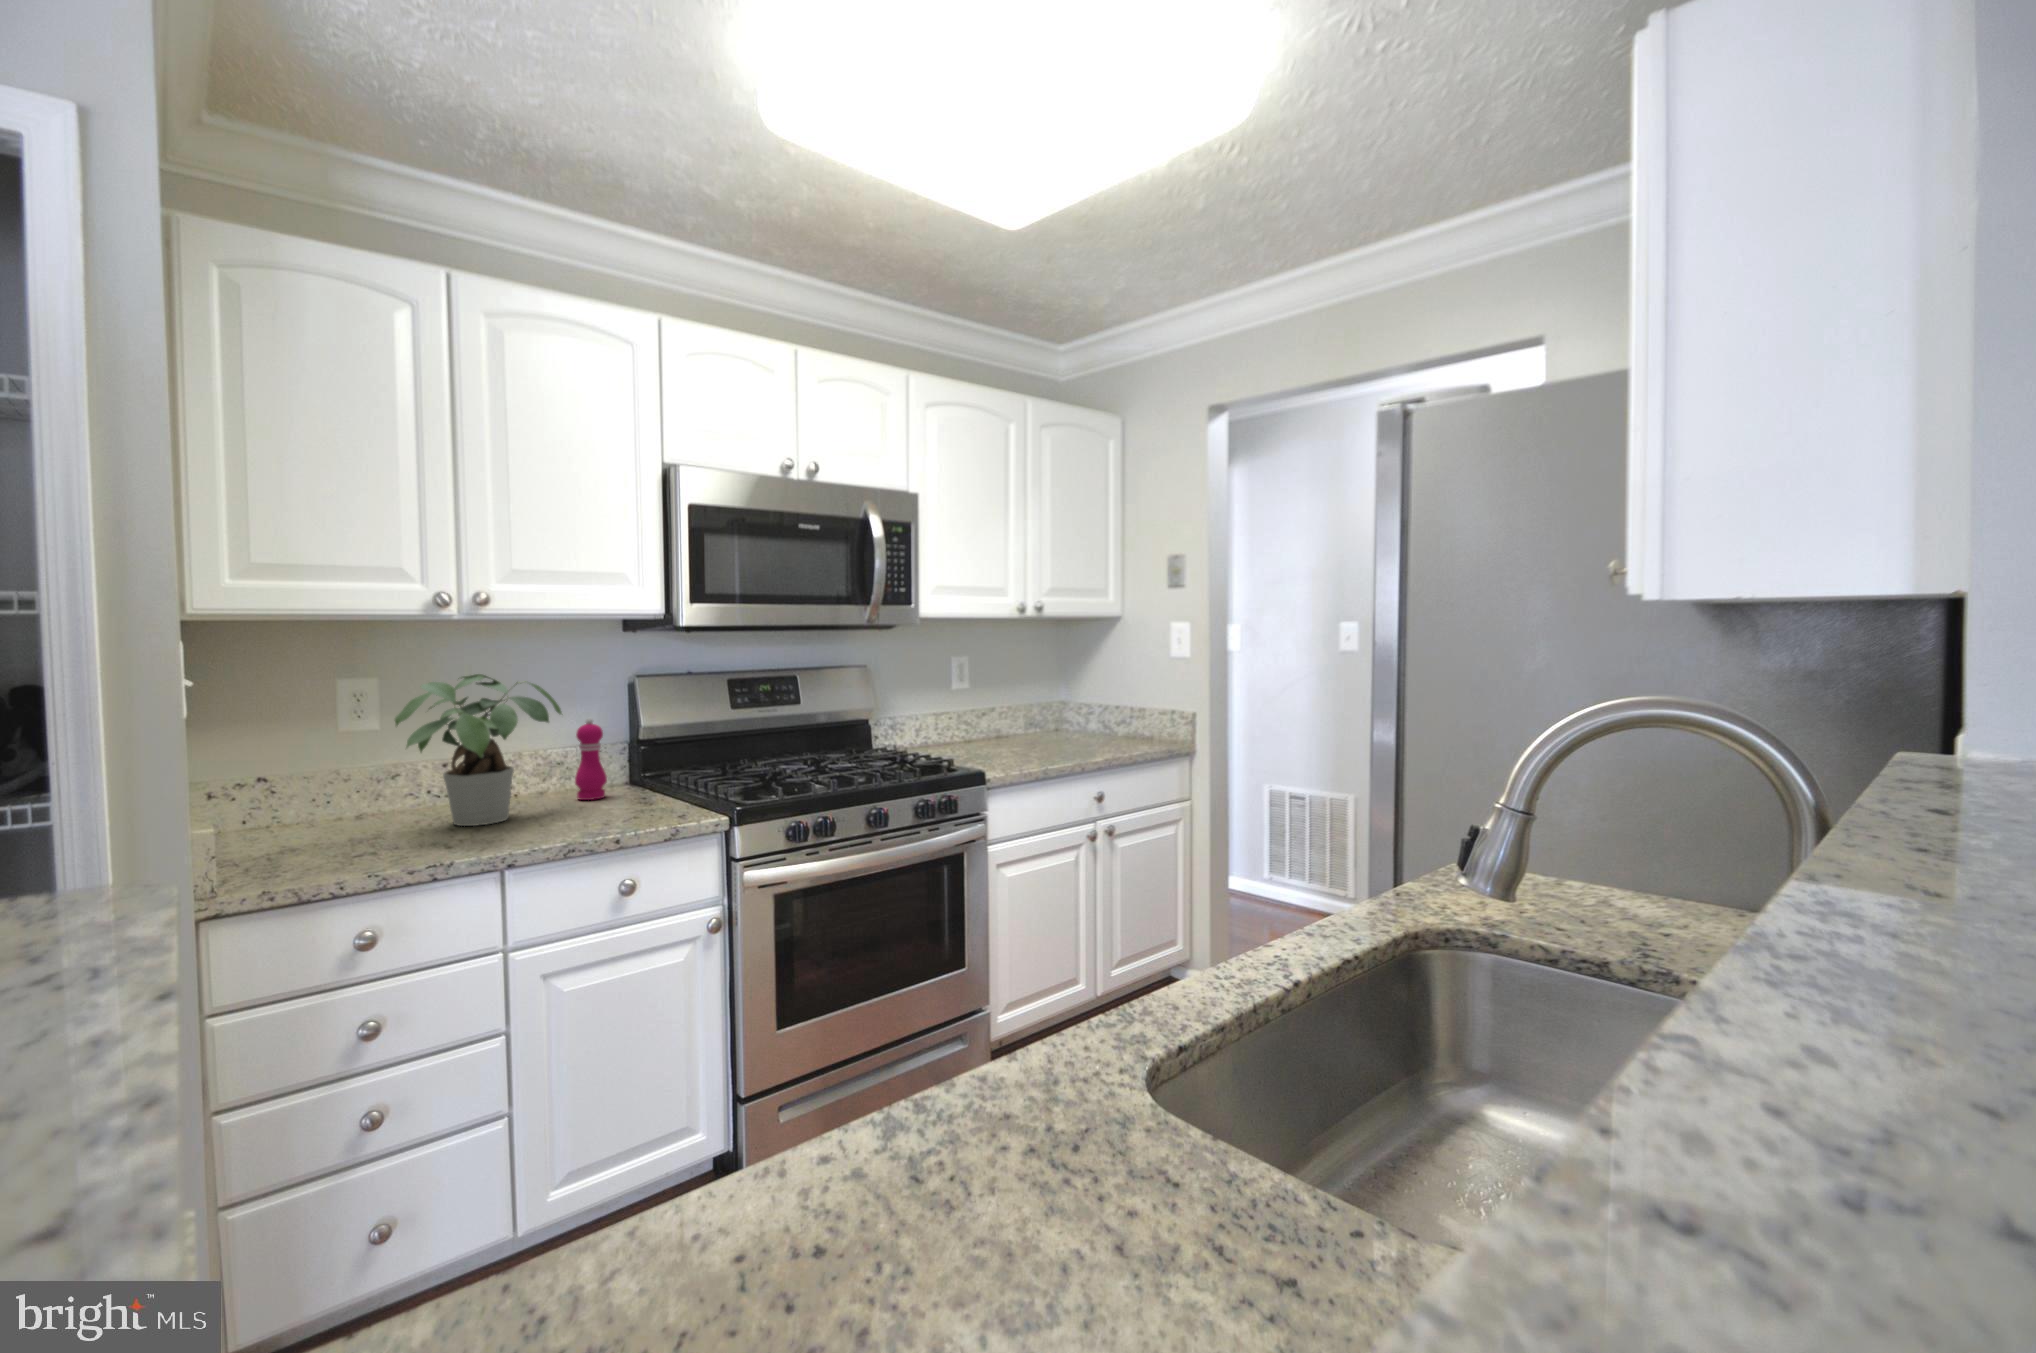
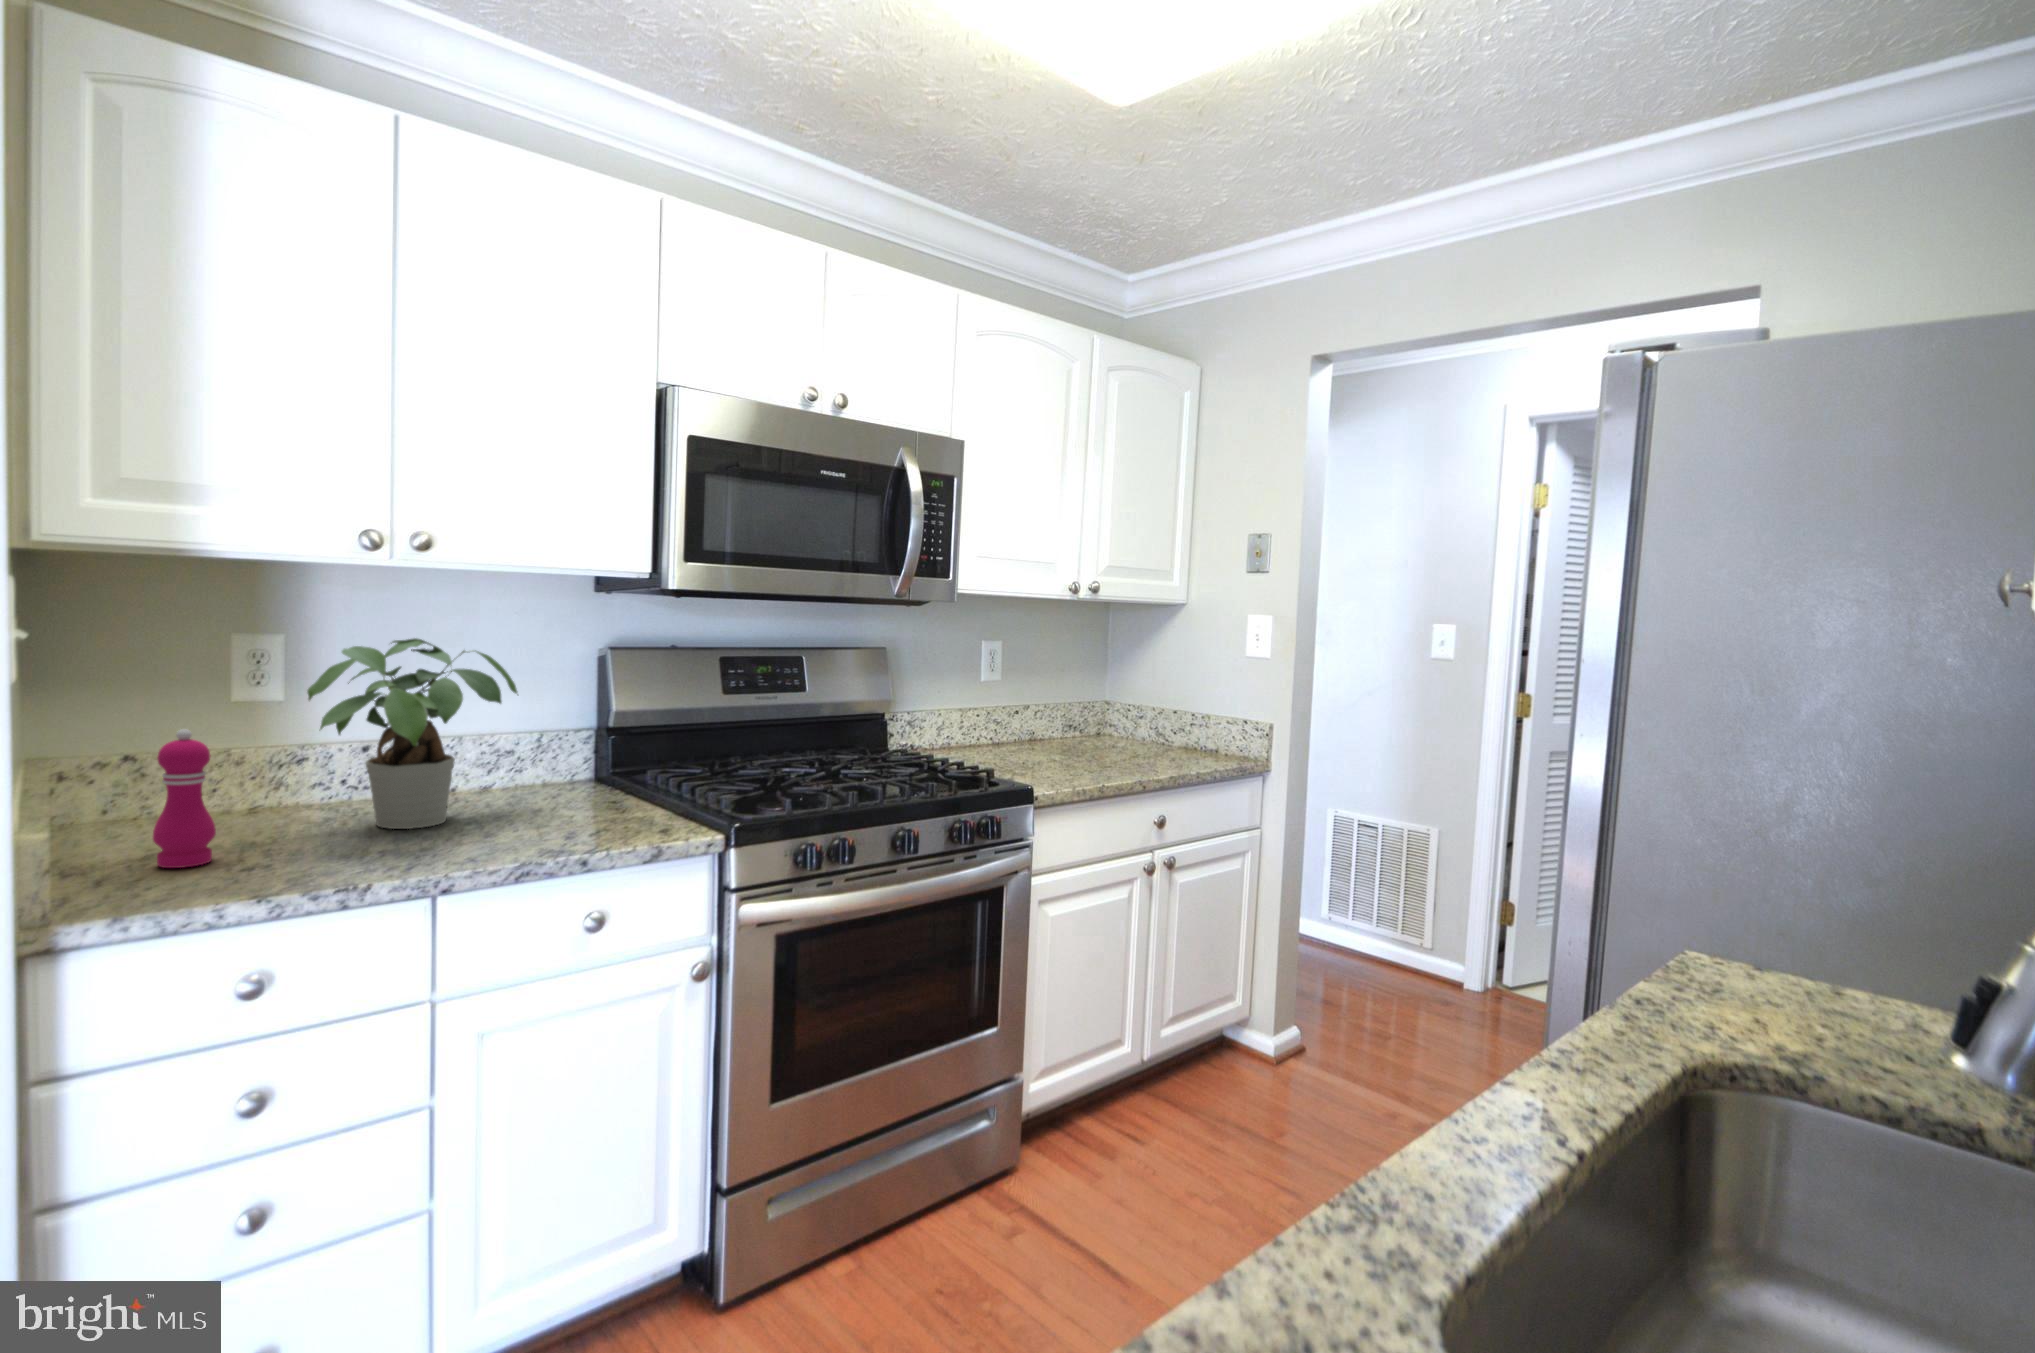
pepper mill: present [575,718,607,800] -> present [153,729,216,868]

